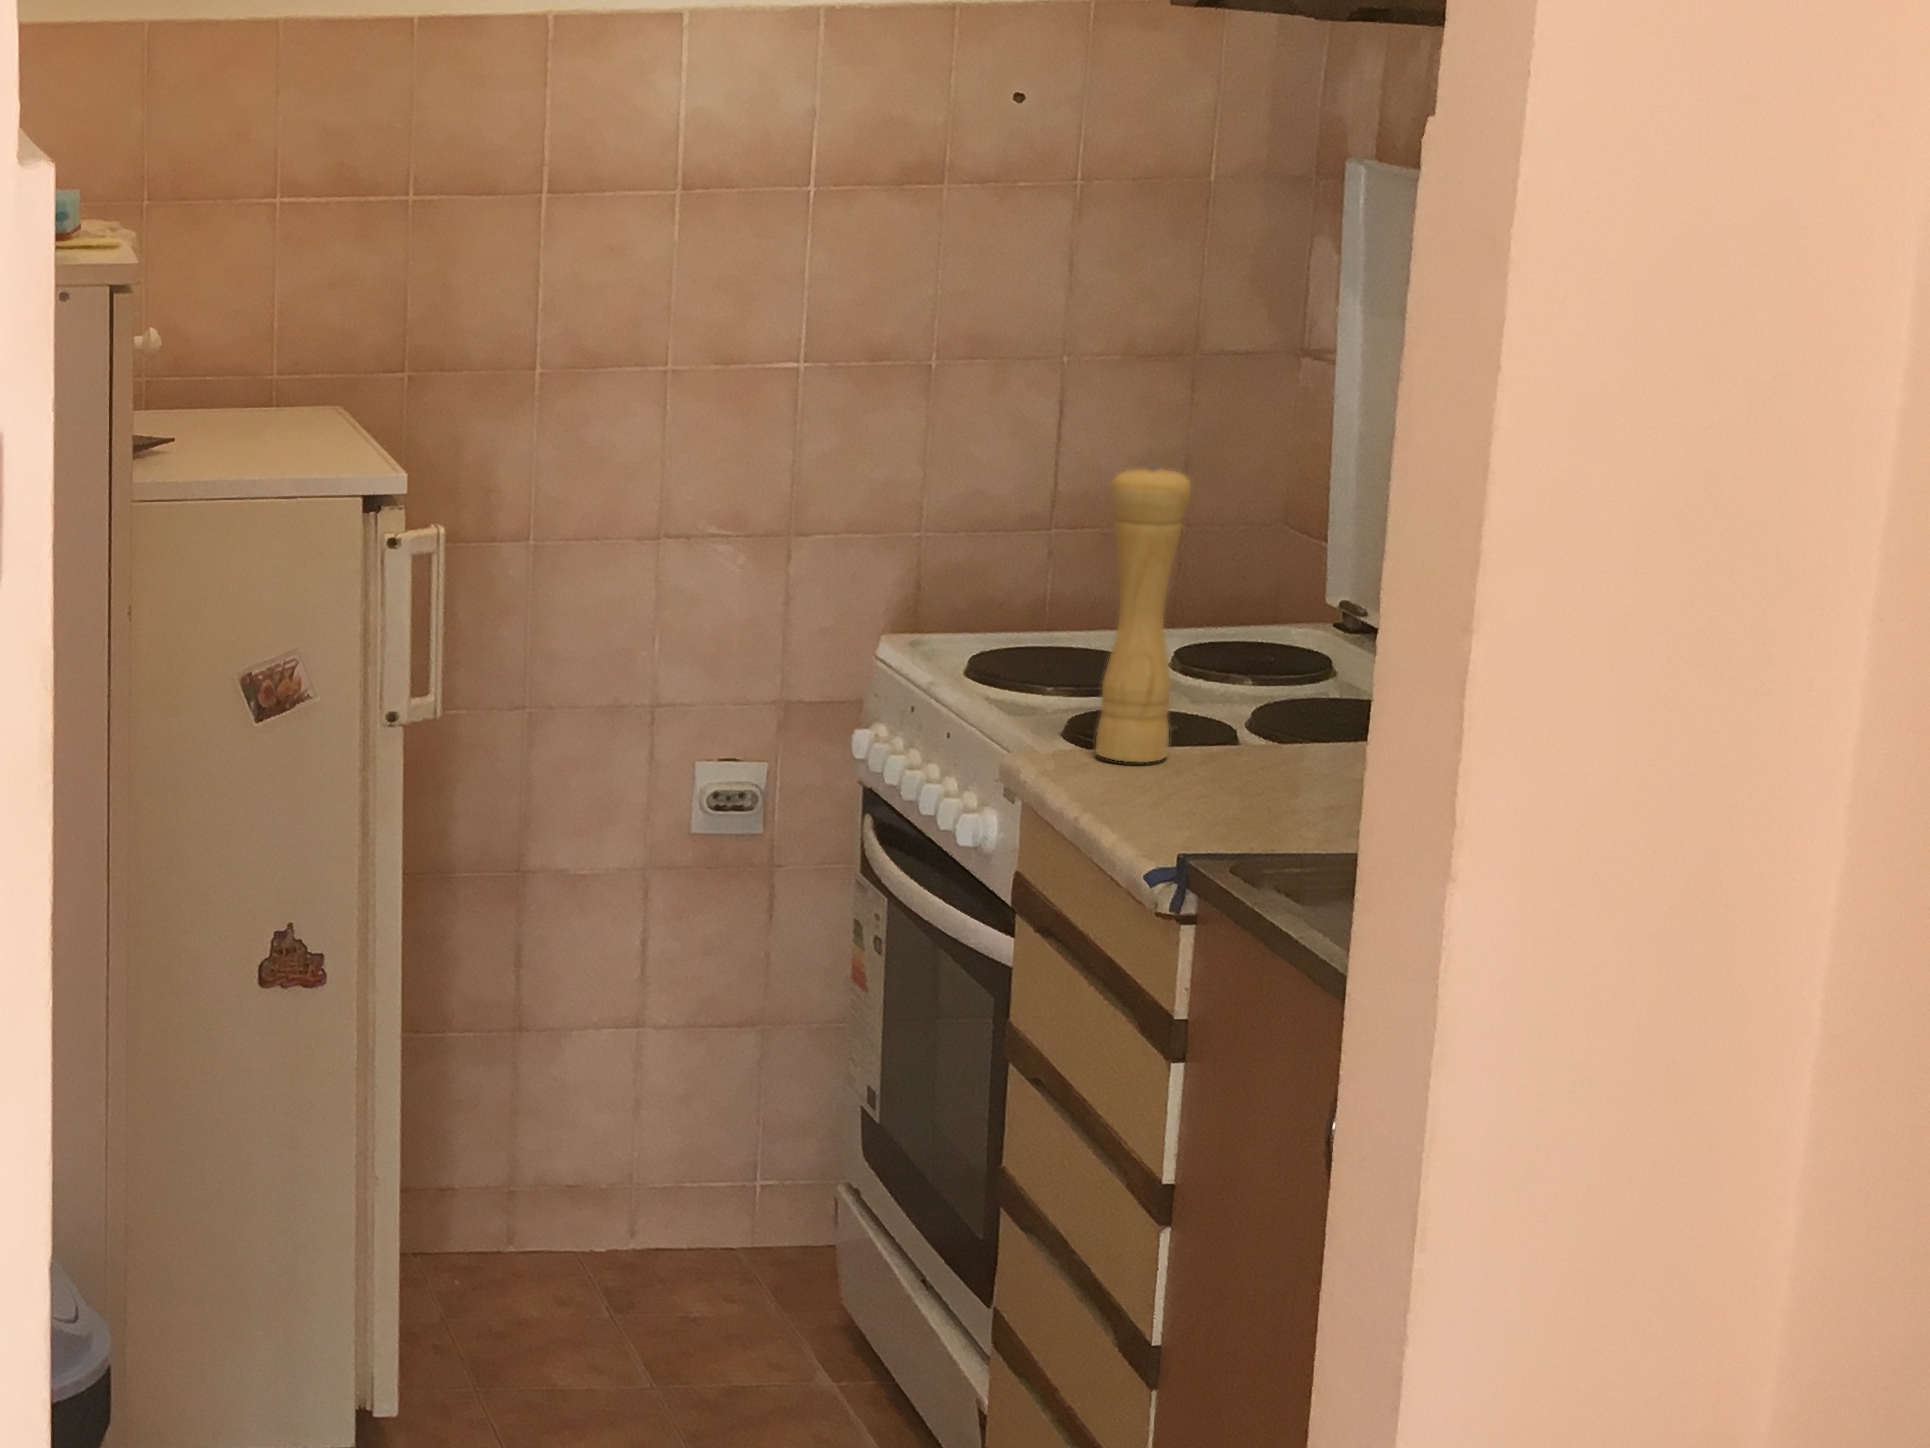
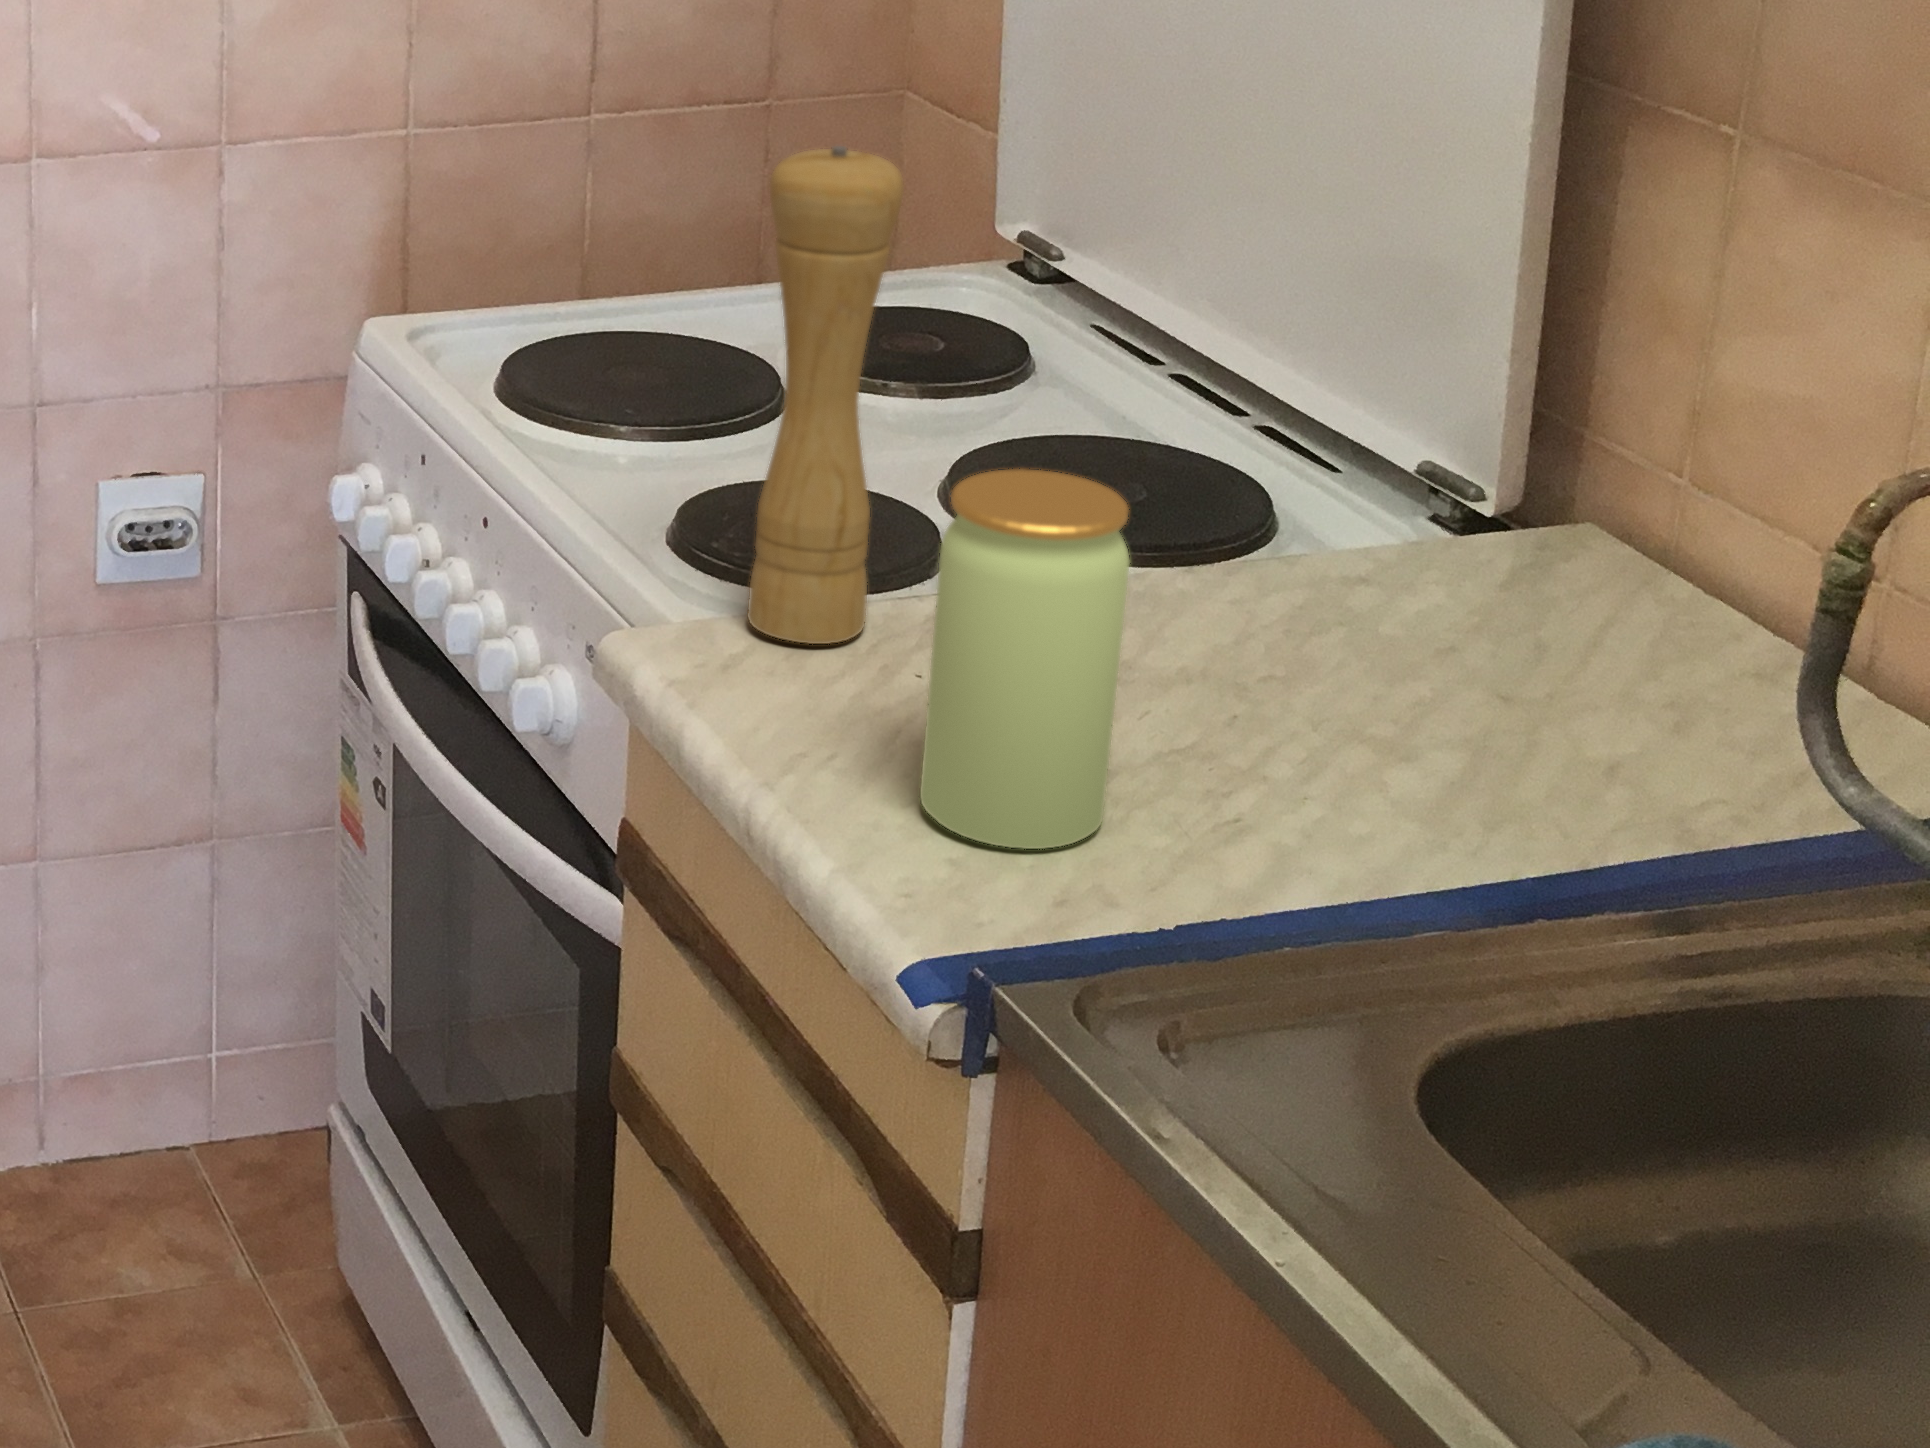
jar: none [1174,625,1291,832] -> present [920,469,1129,849]

